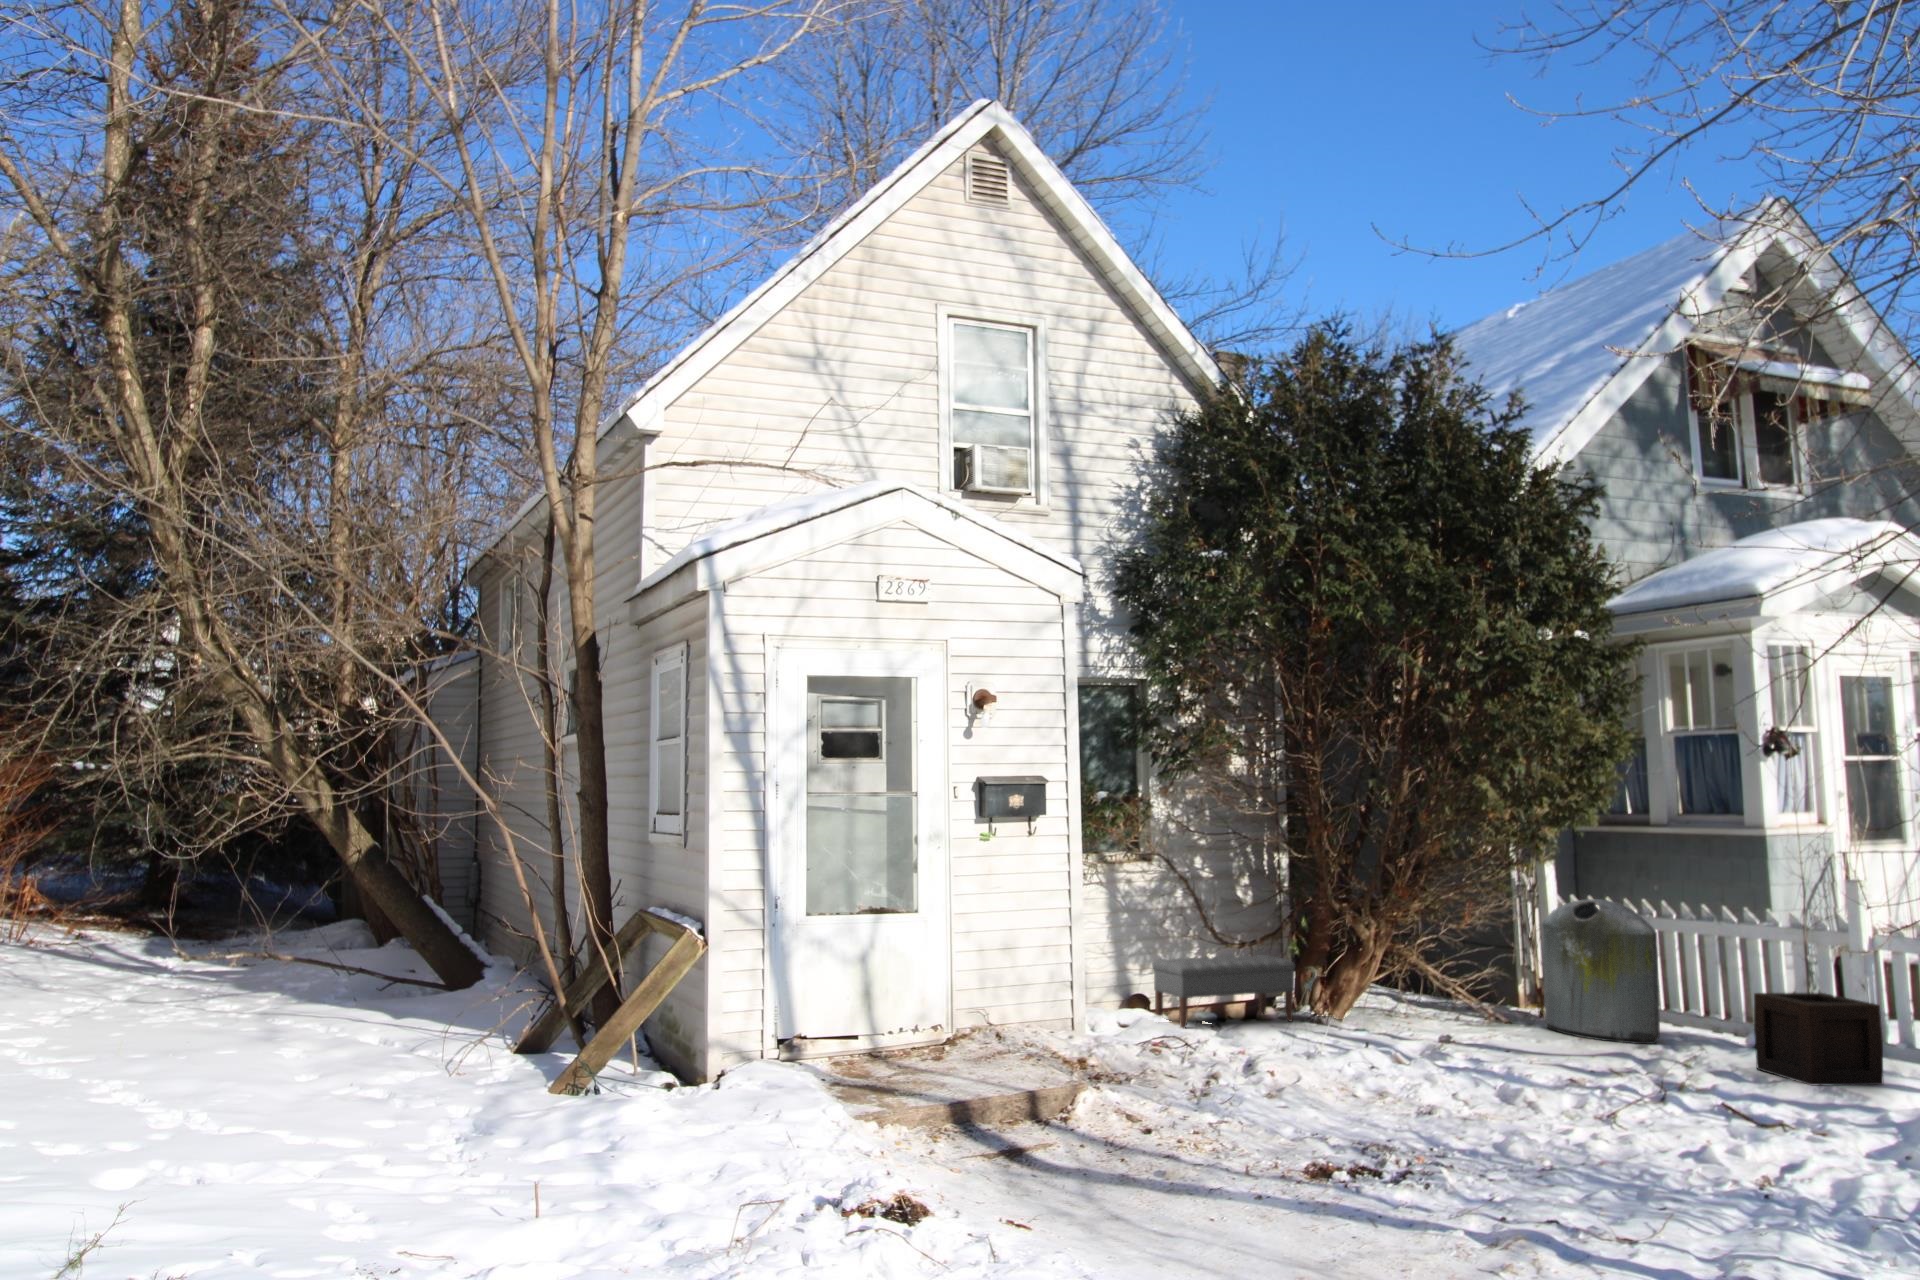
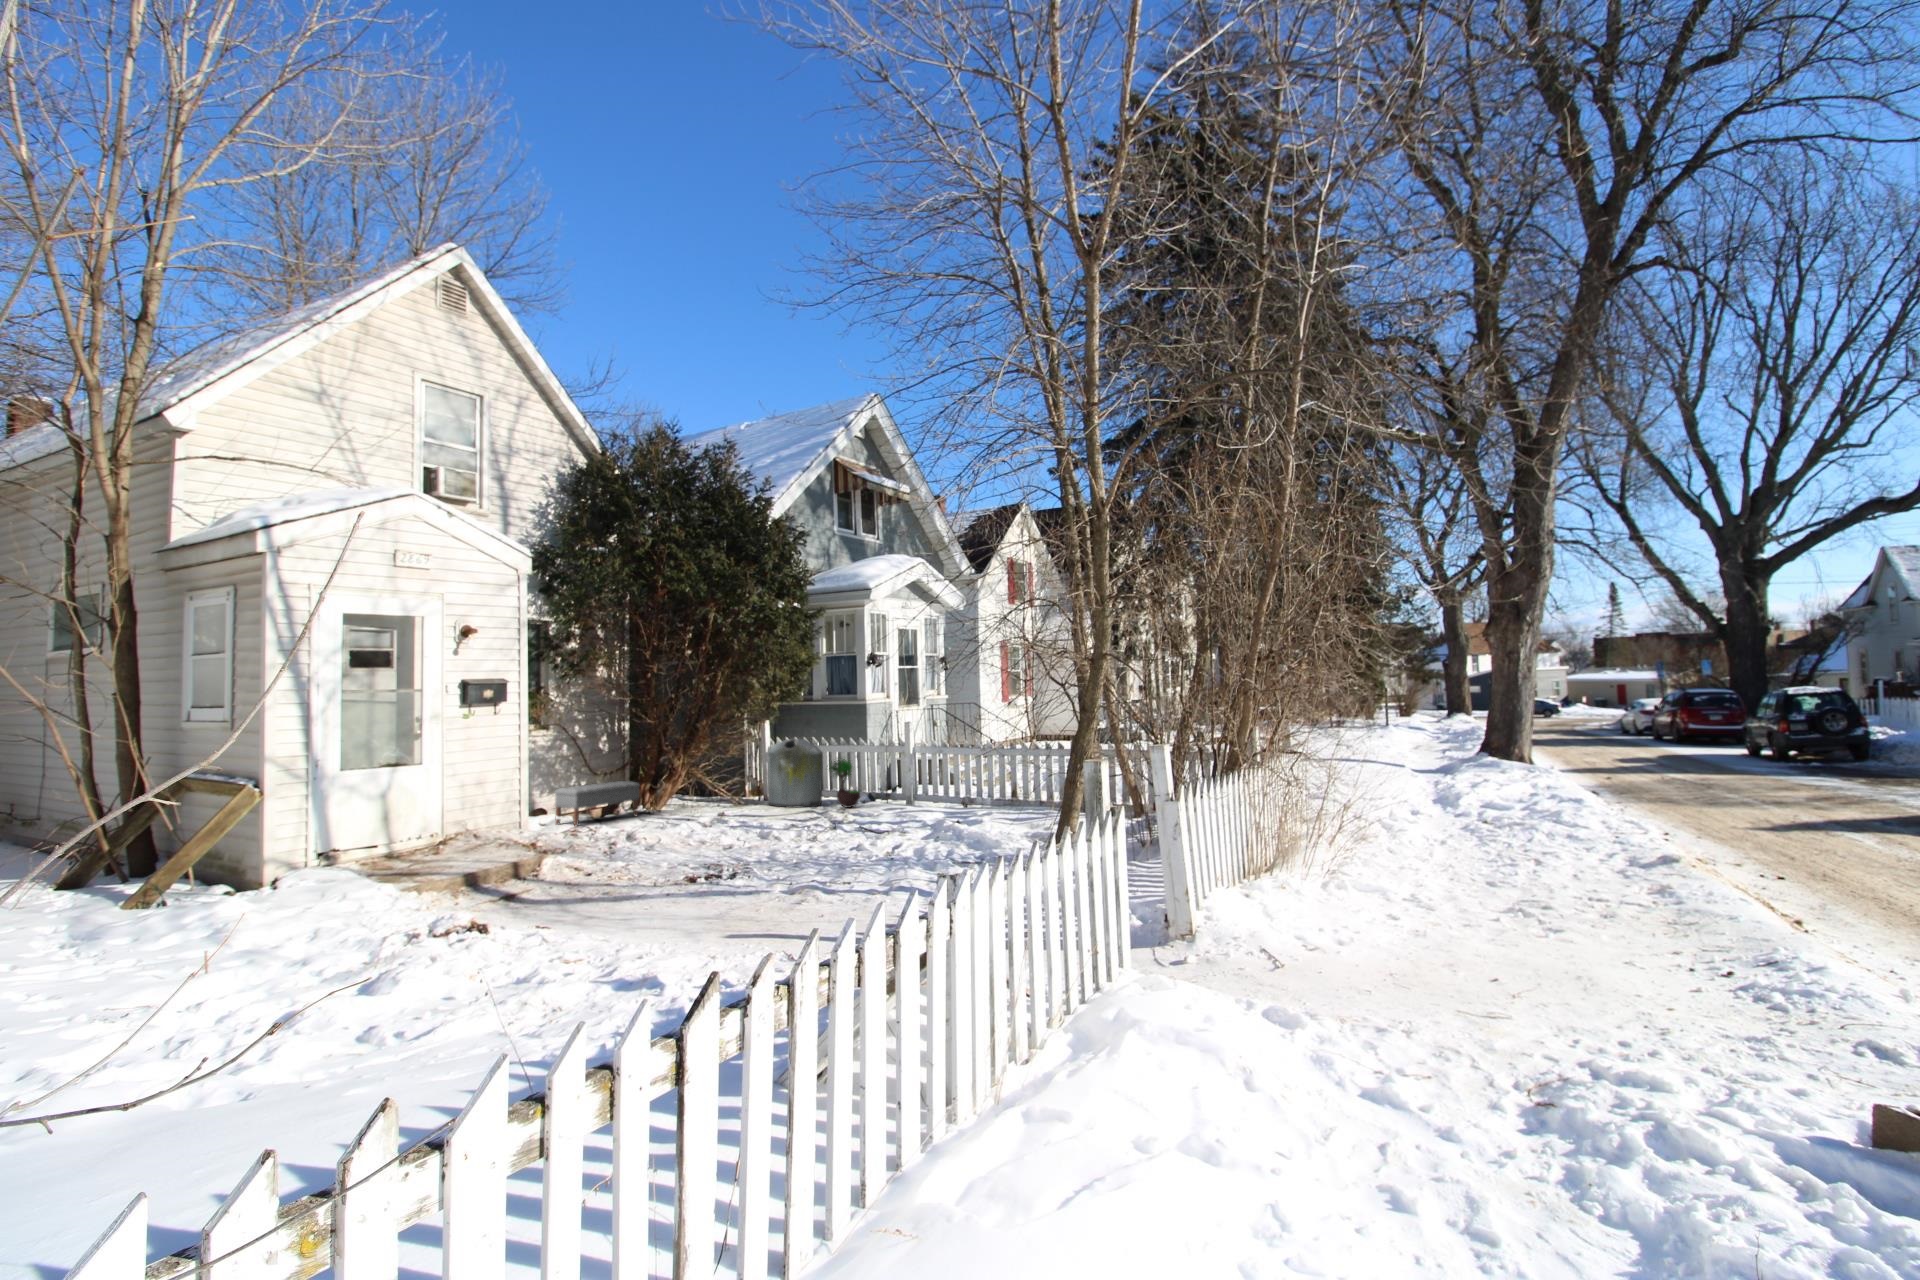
potted tree: none [1660,937,1748,1056] -> present [829,759,860,808]
wooden crate: present [1754,993,1883,1086] -> none [865,774,915,814]

